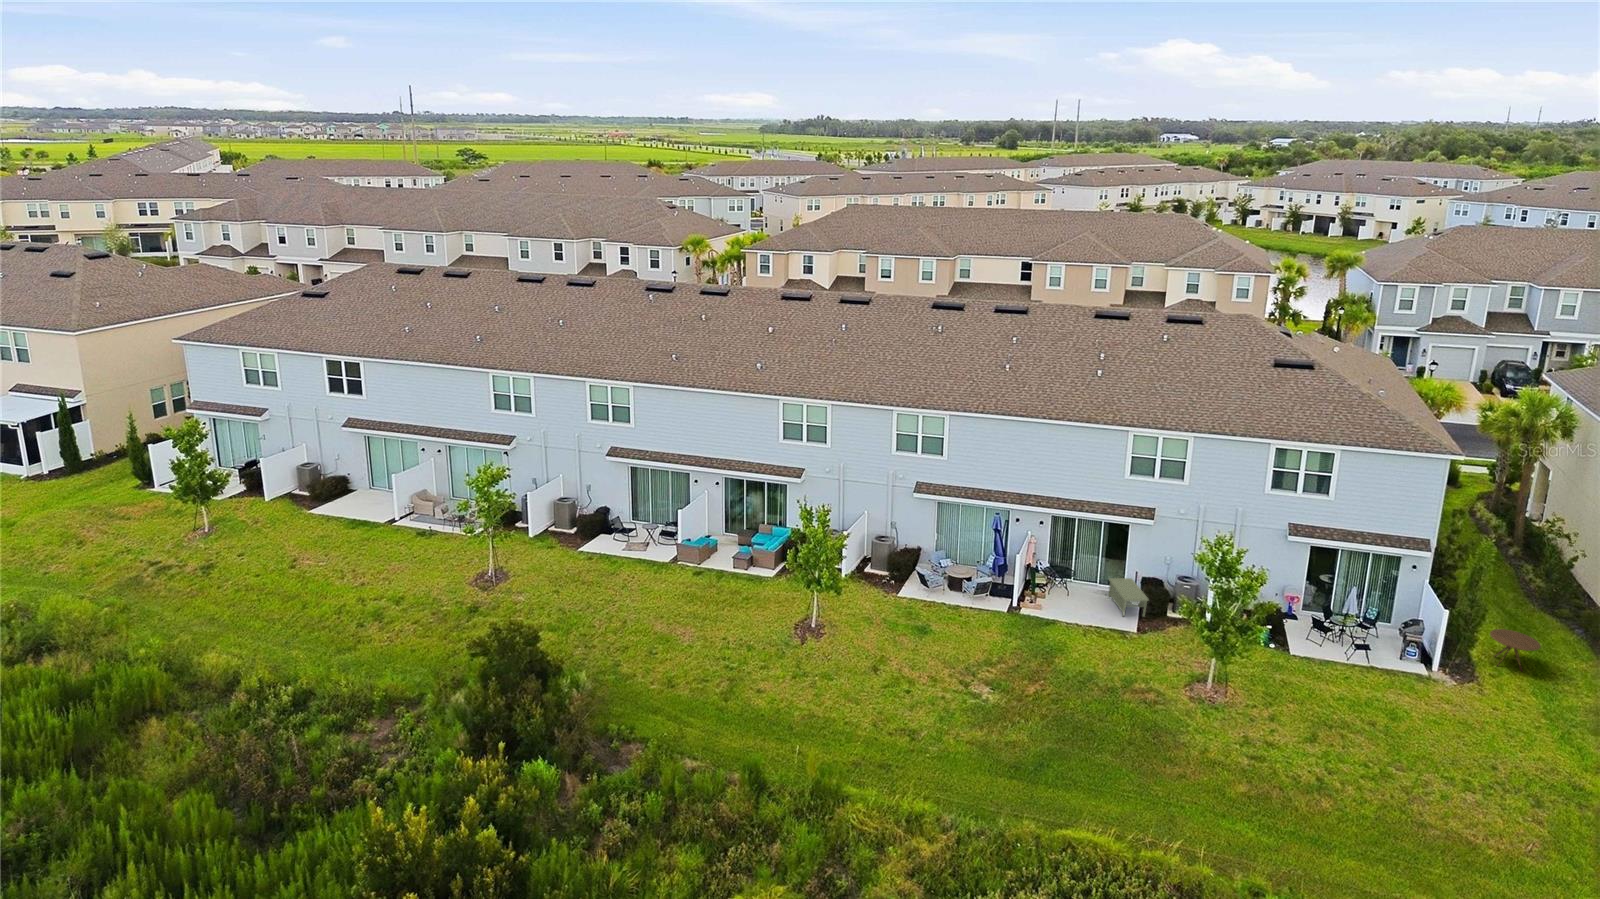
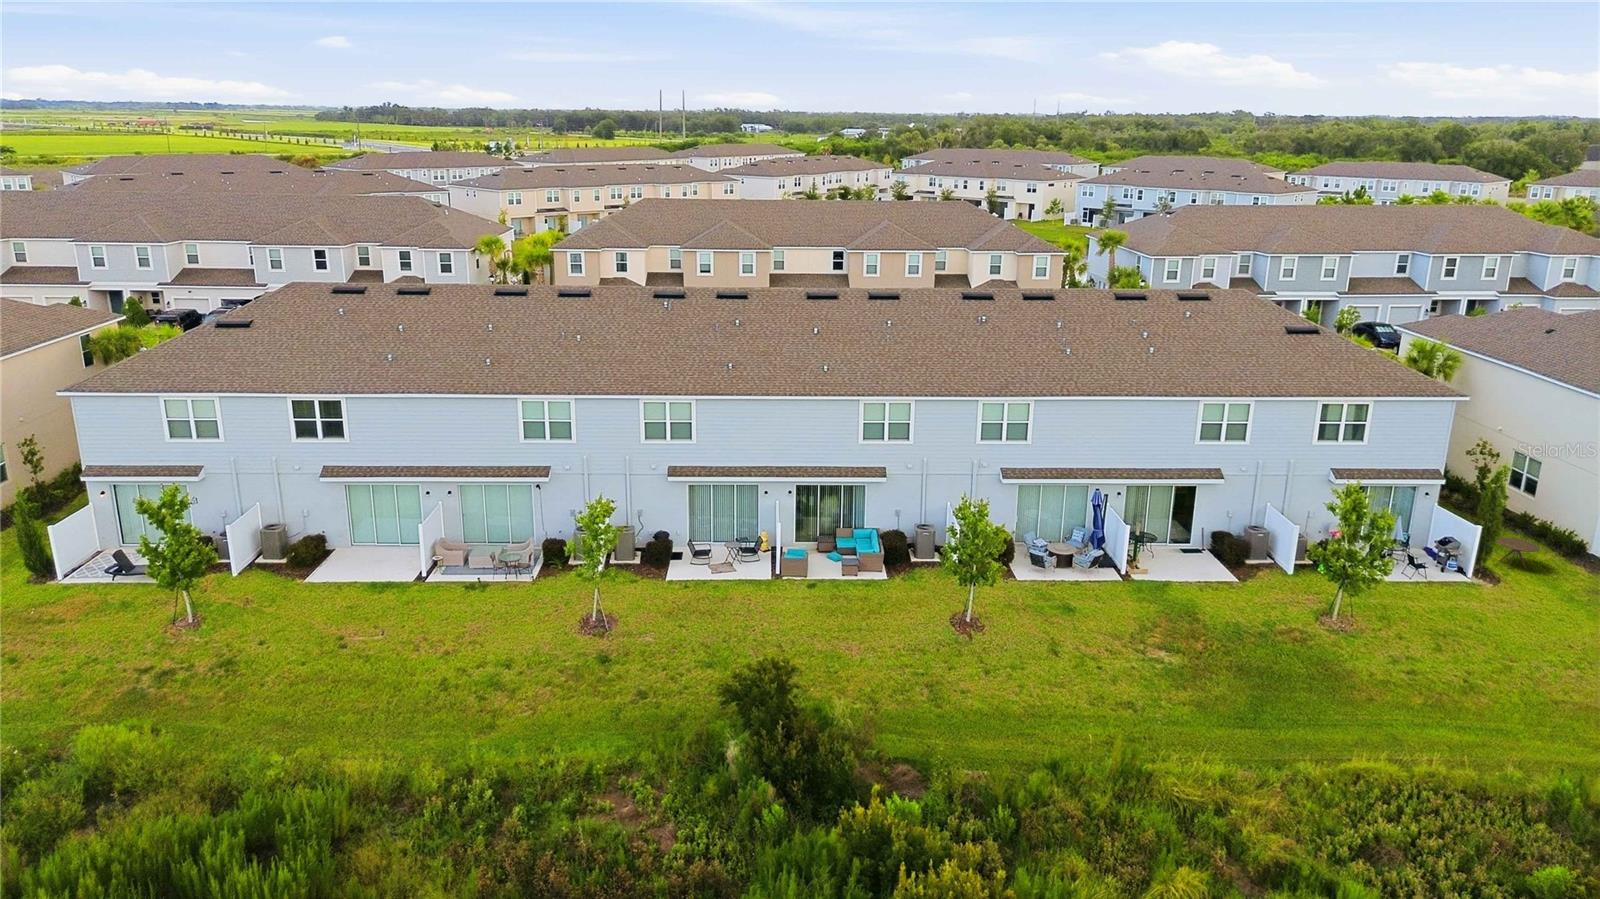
storage bench: present [1108,578,1148,616] -> none [1187,536,1236,571]

